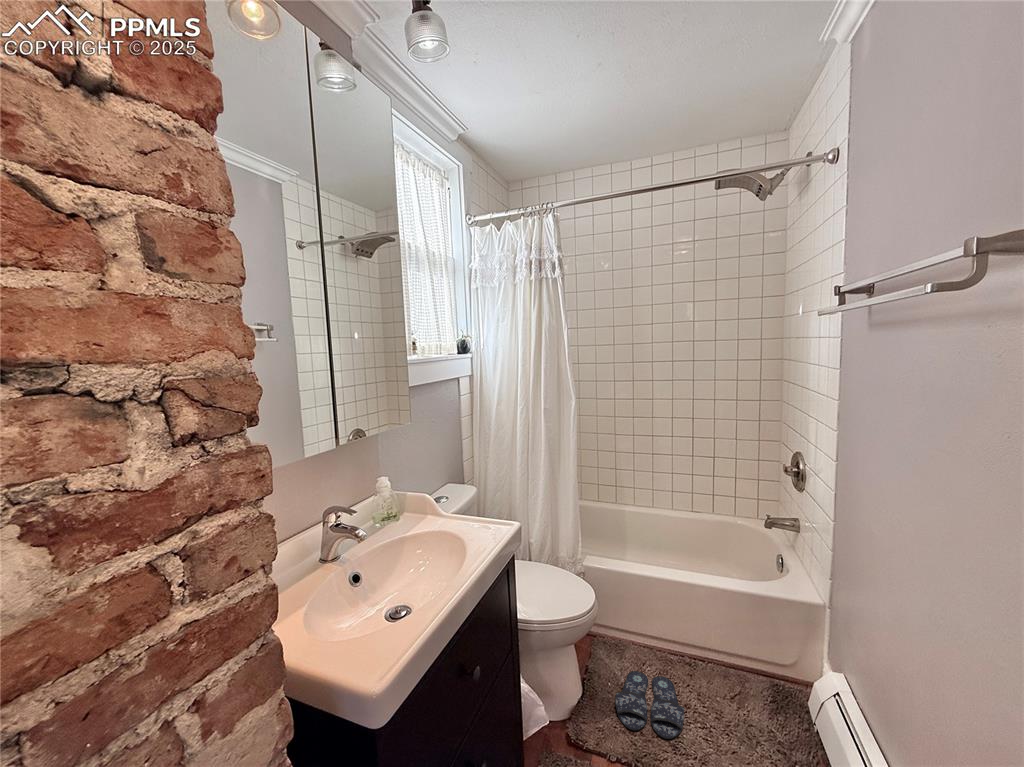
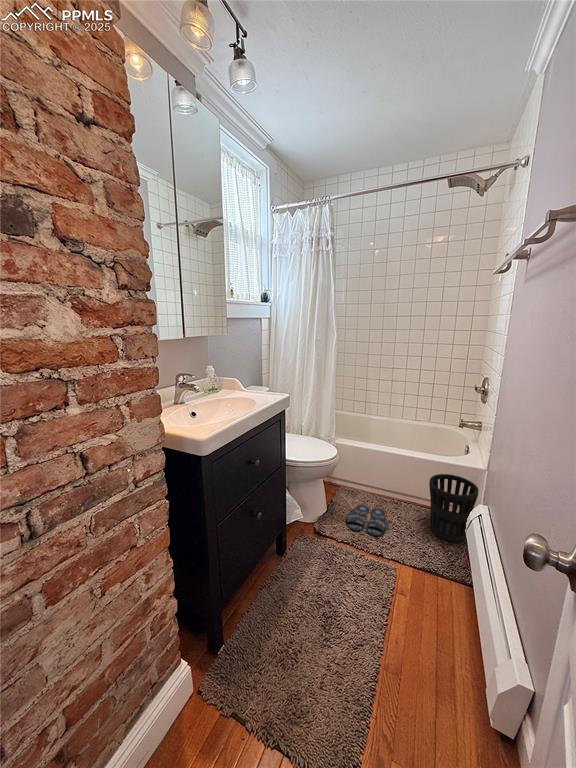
wastebasket: none [743,616,826,739] -> present [429,474,479,542]

